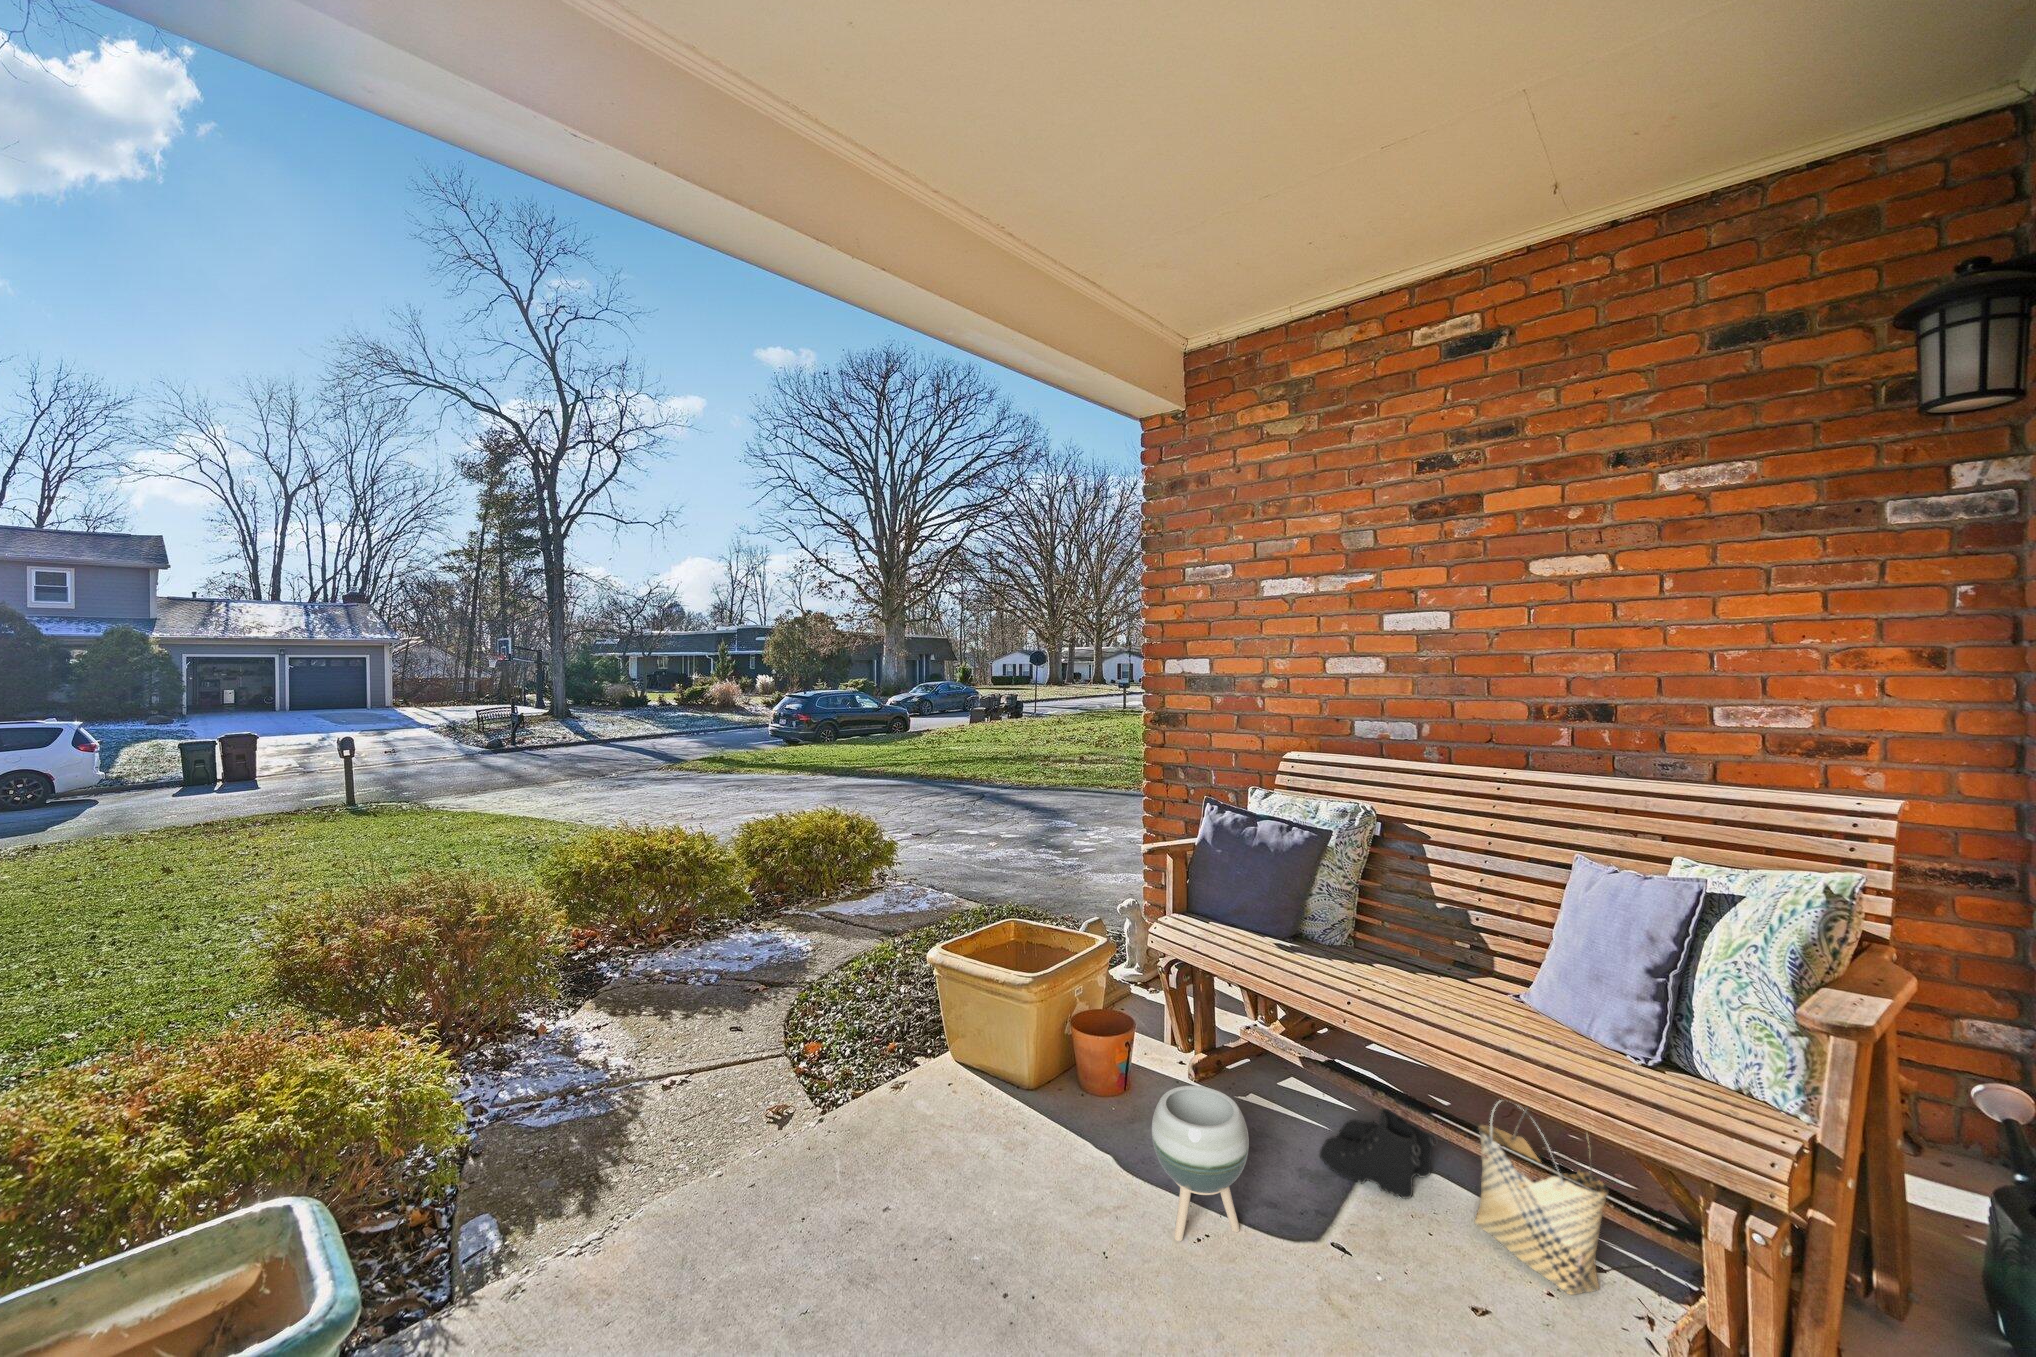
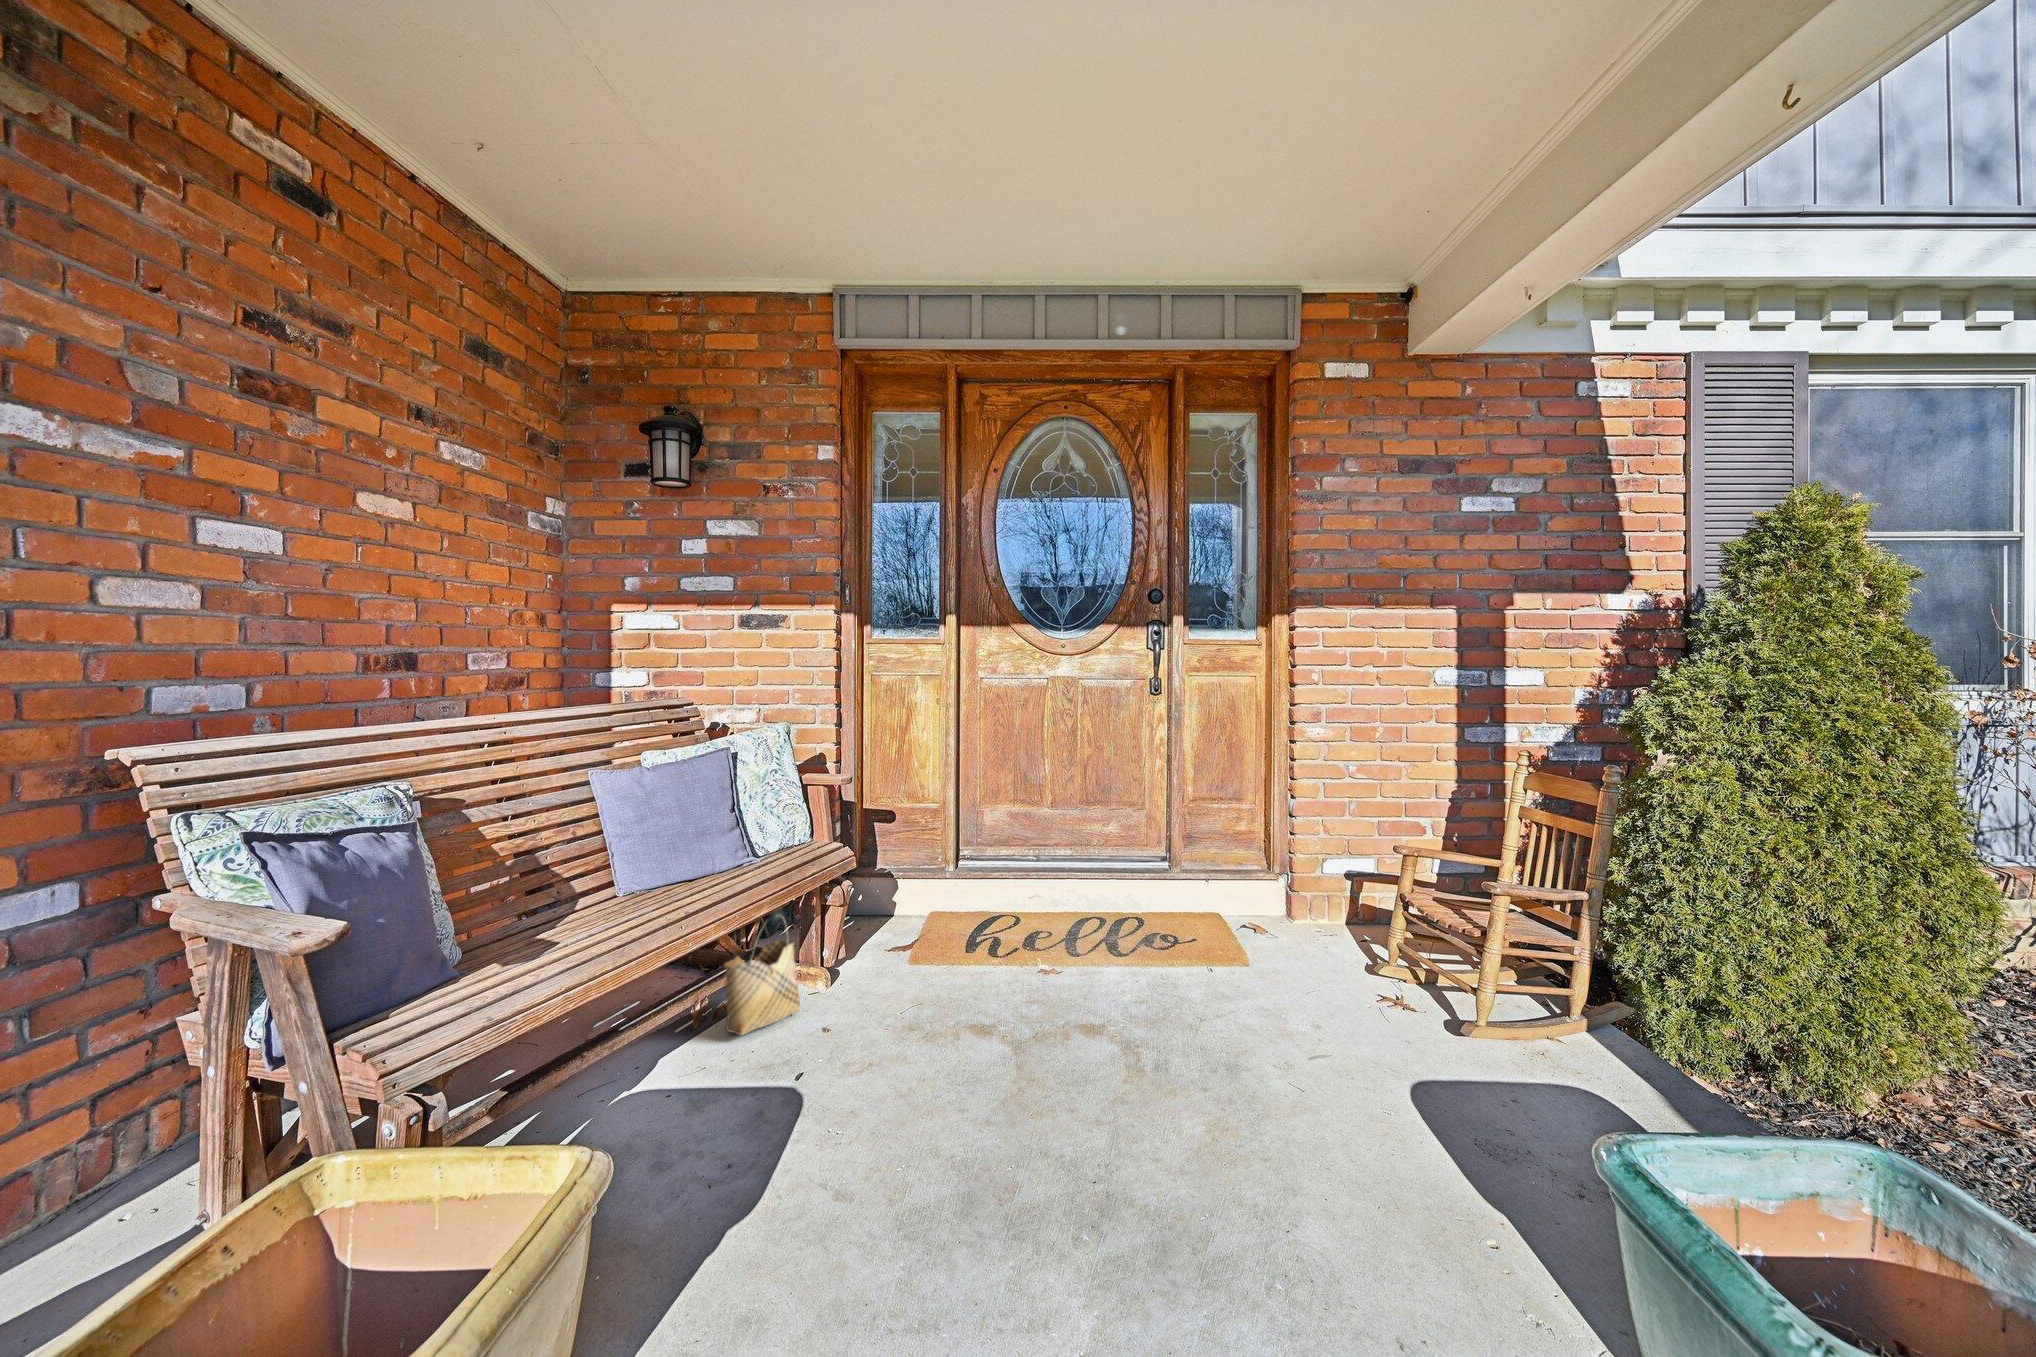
planter: present [1152,1086,1249,1241] -> none [732,1030,832,1186]
boots: present [1320,1097,1438,1198] -> none [605,1007,711,1110]

